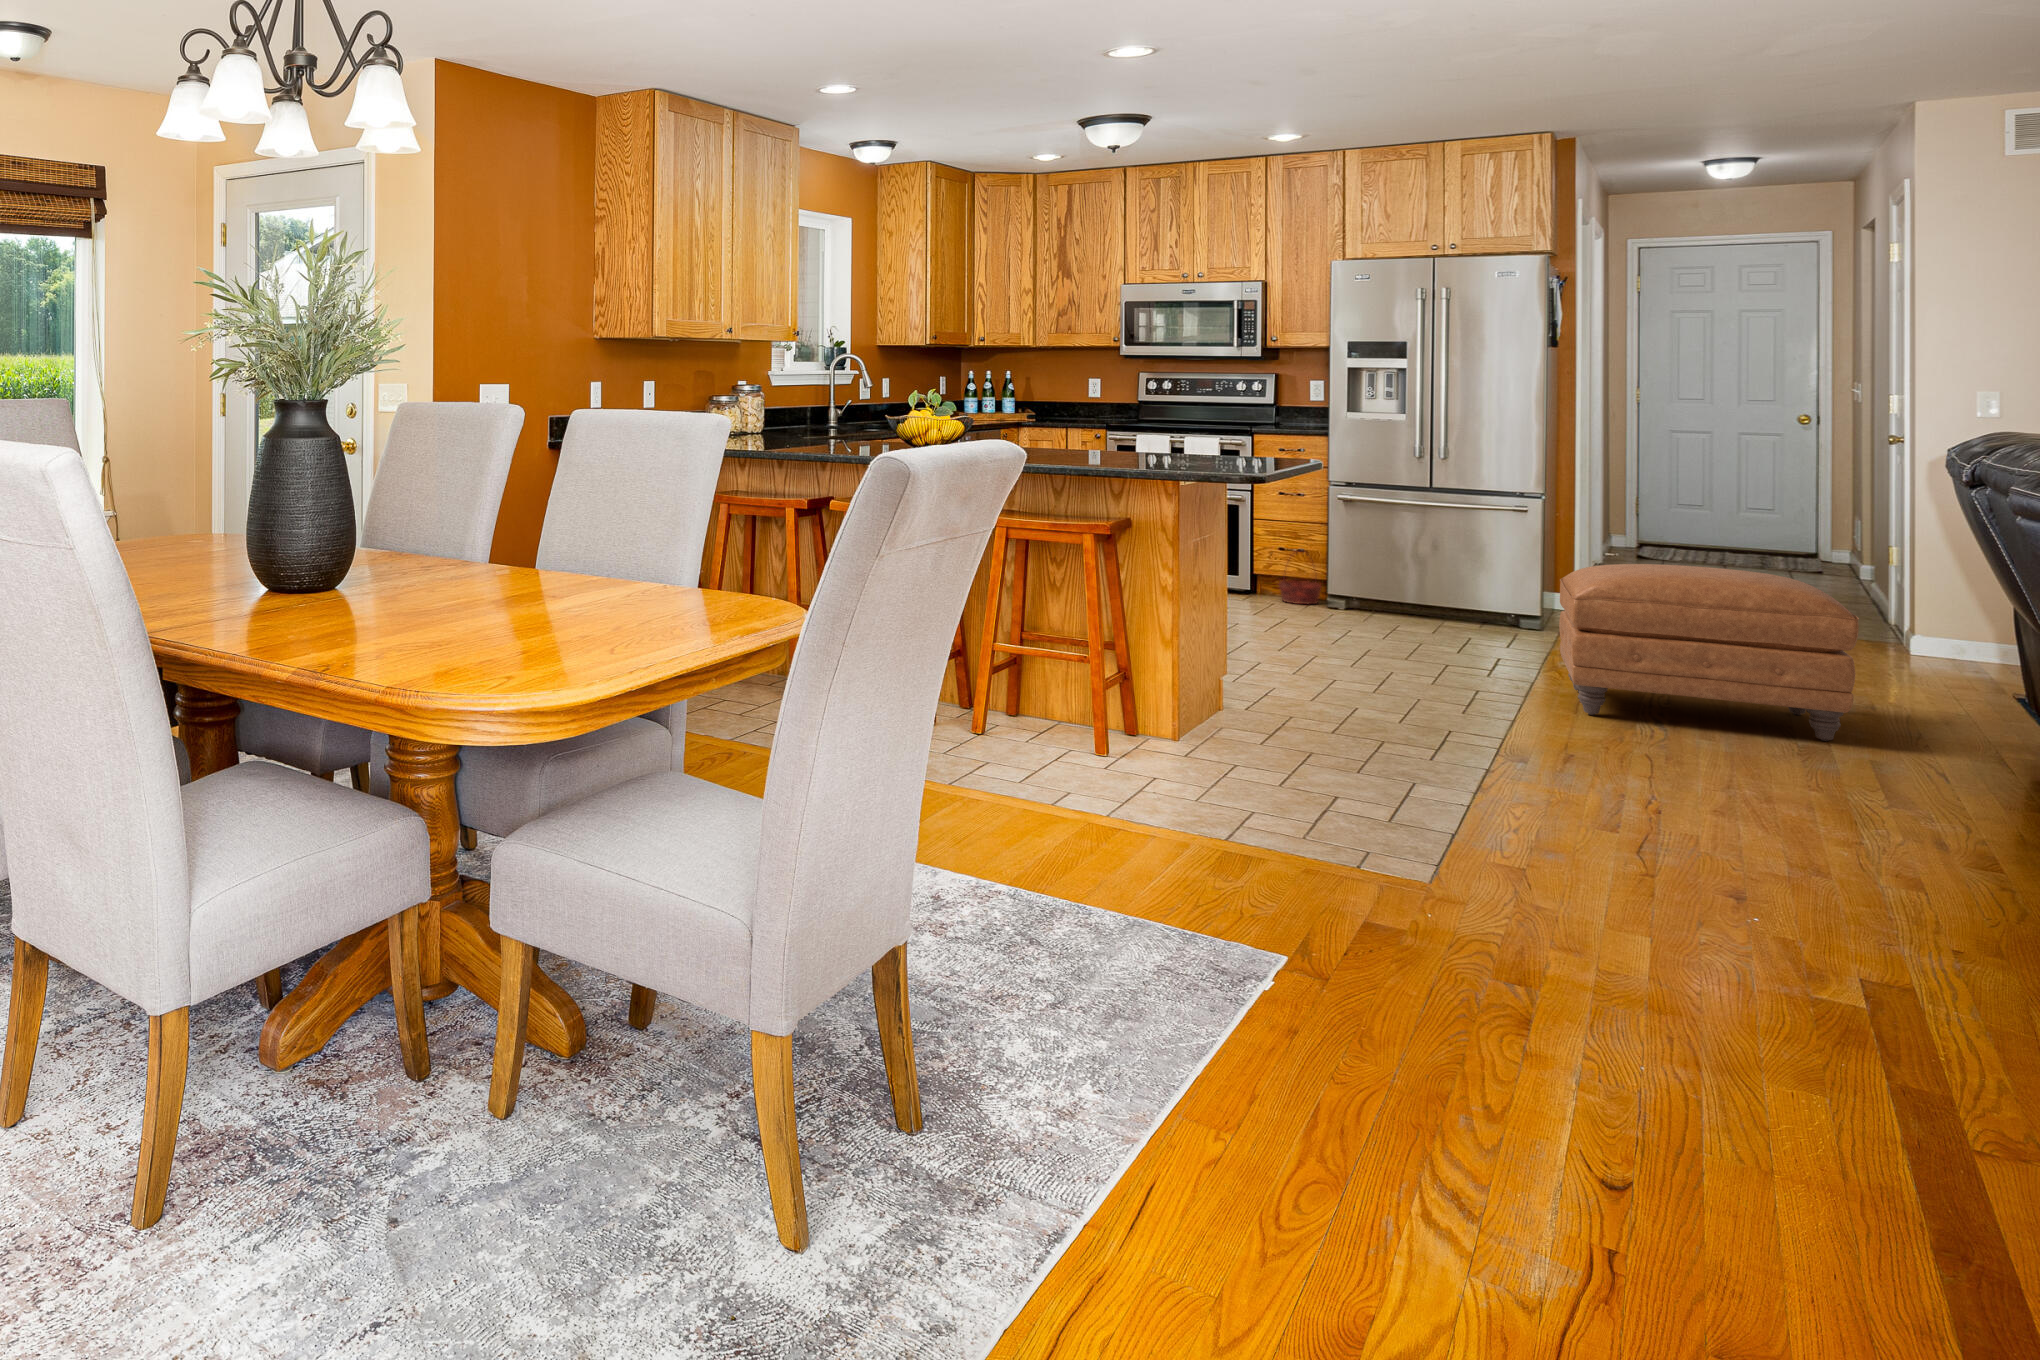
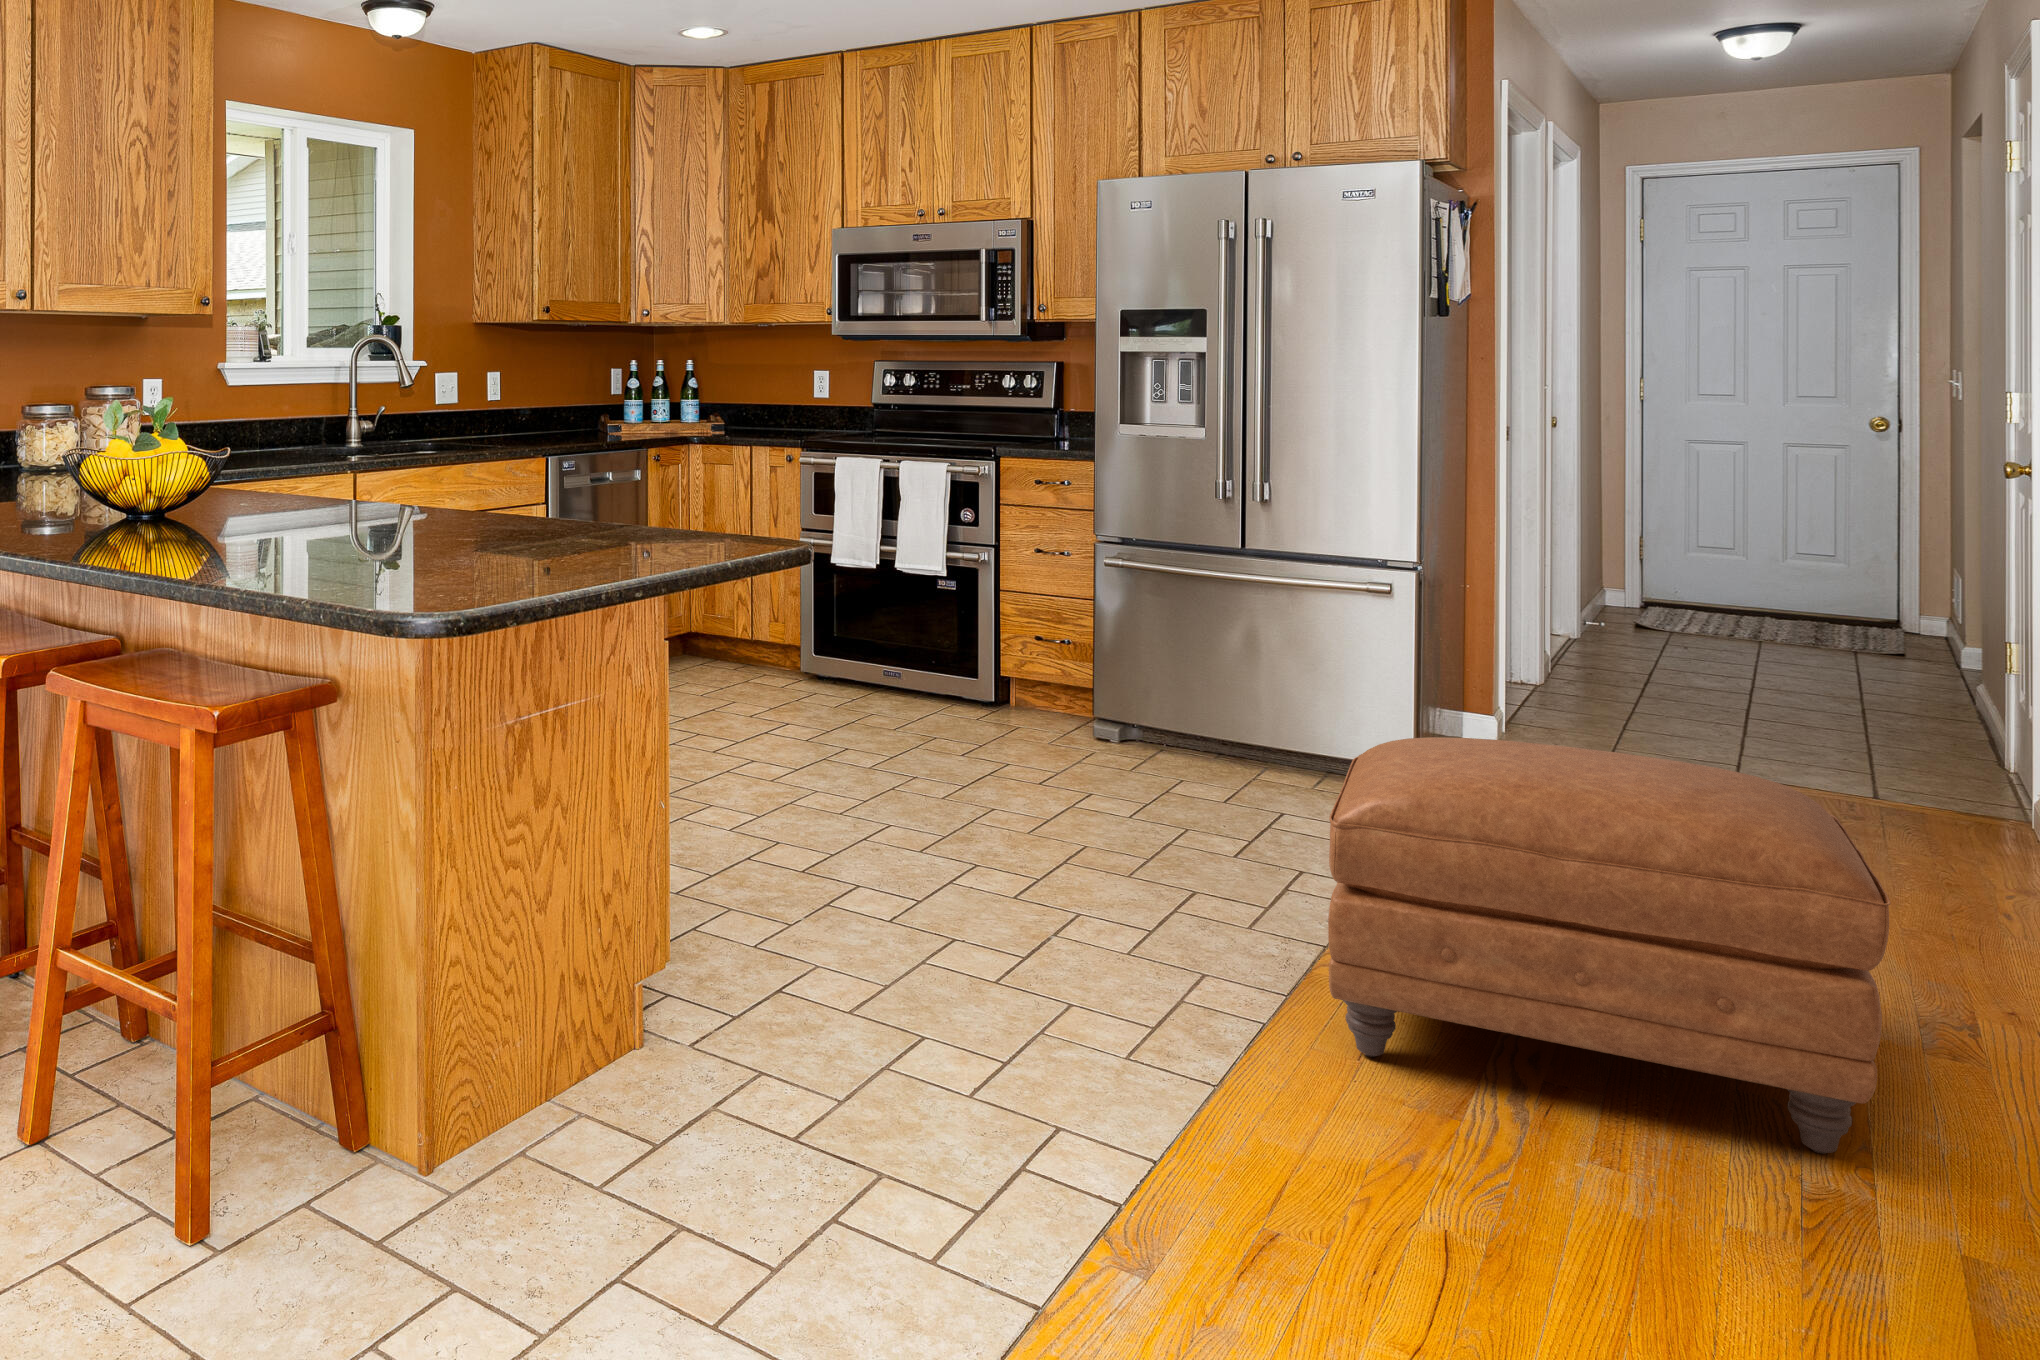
basket: present [1279,564,1321,604] -> none [1026,645,1091,733]

